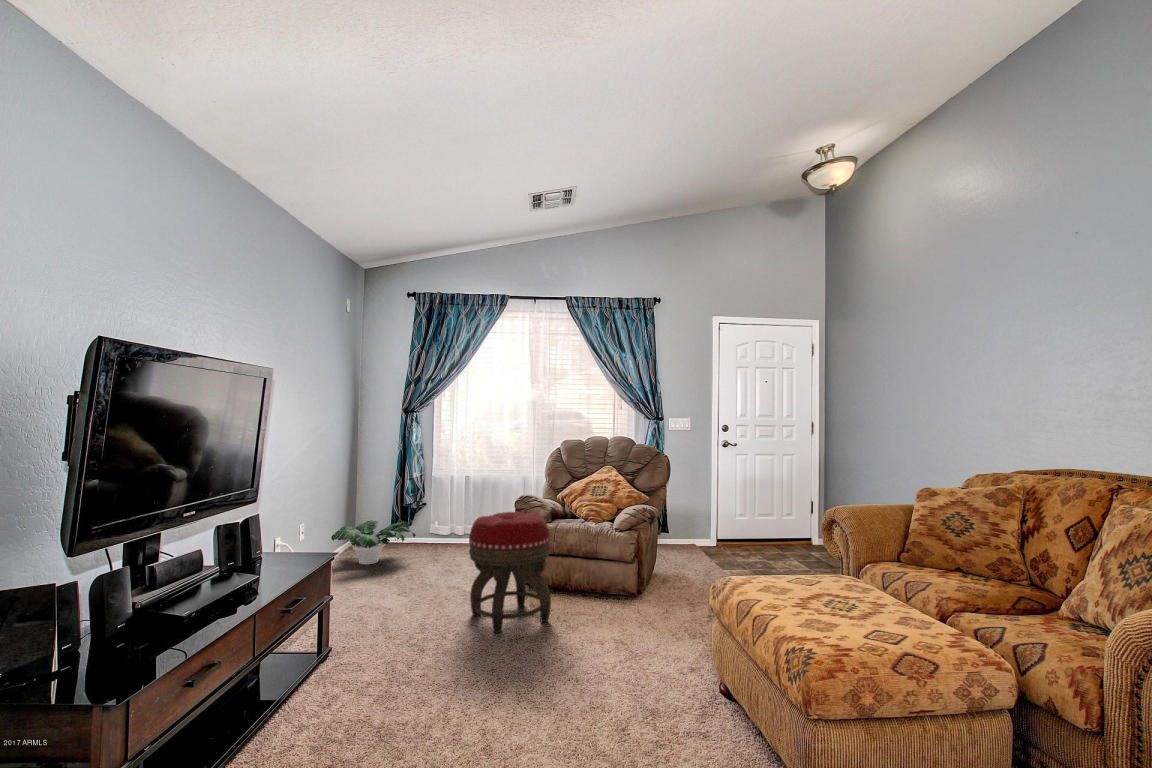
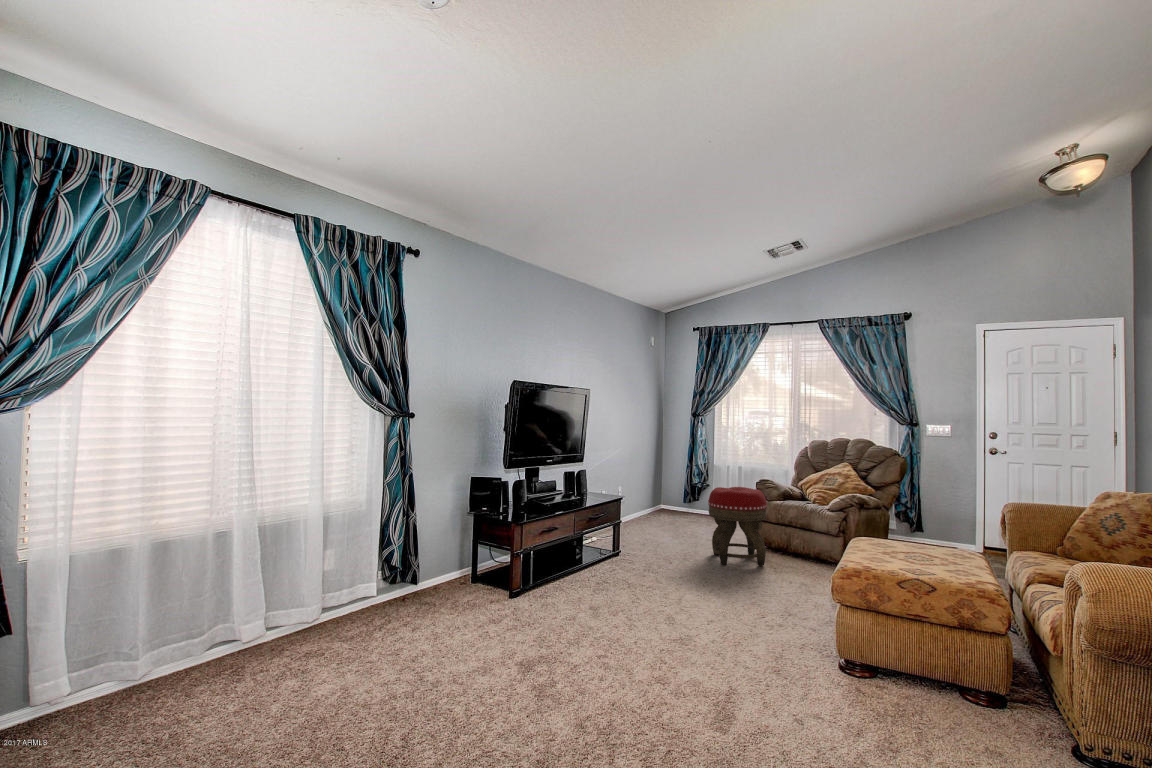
potted plant: present [331,520,416,564] -> none [642,491,695,520]

